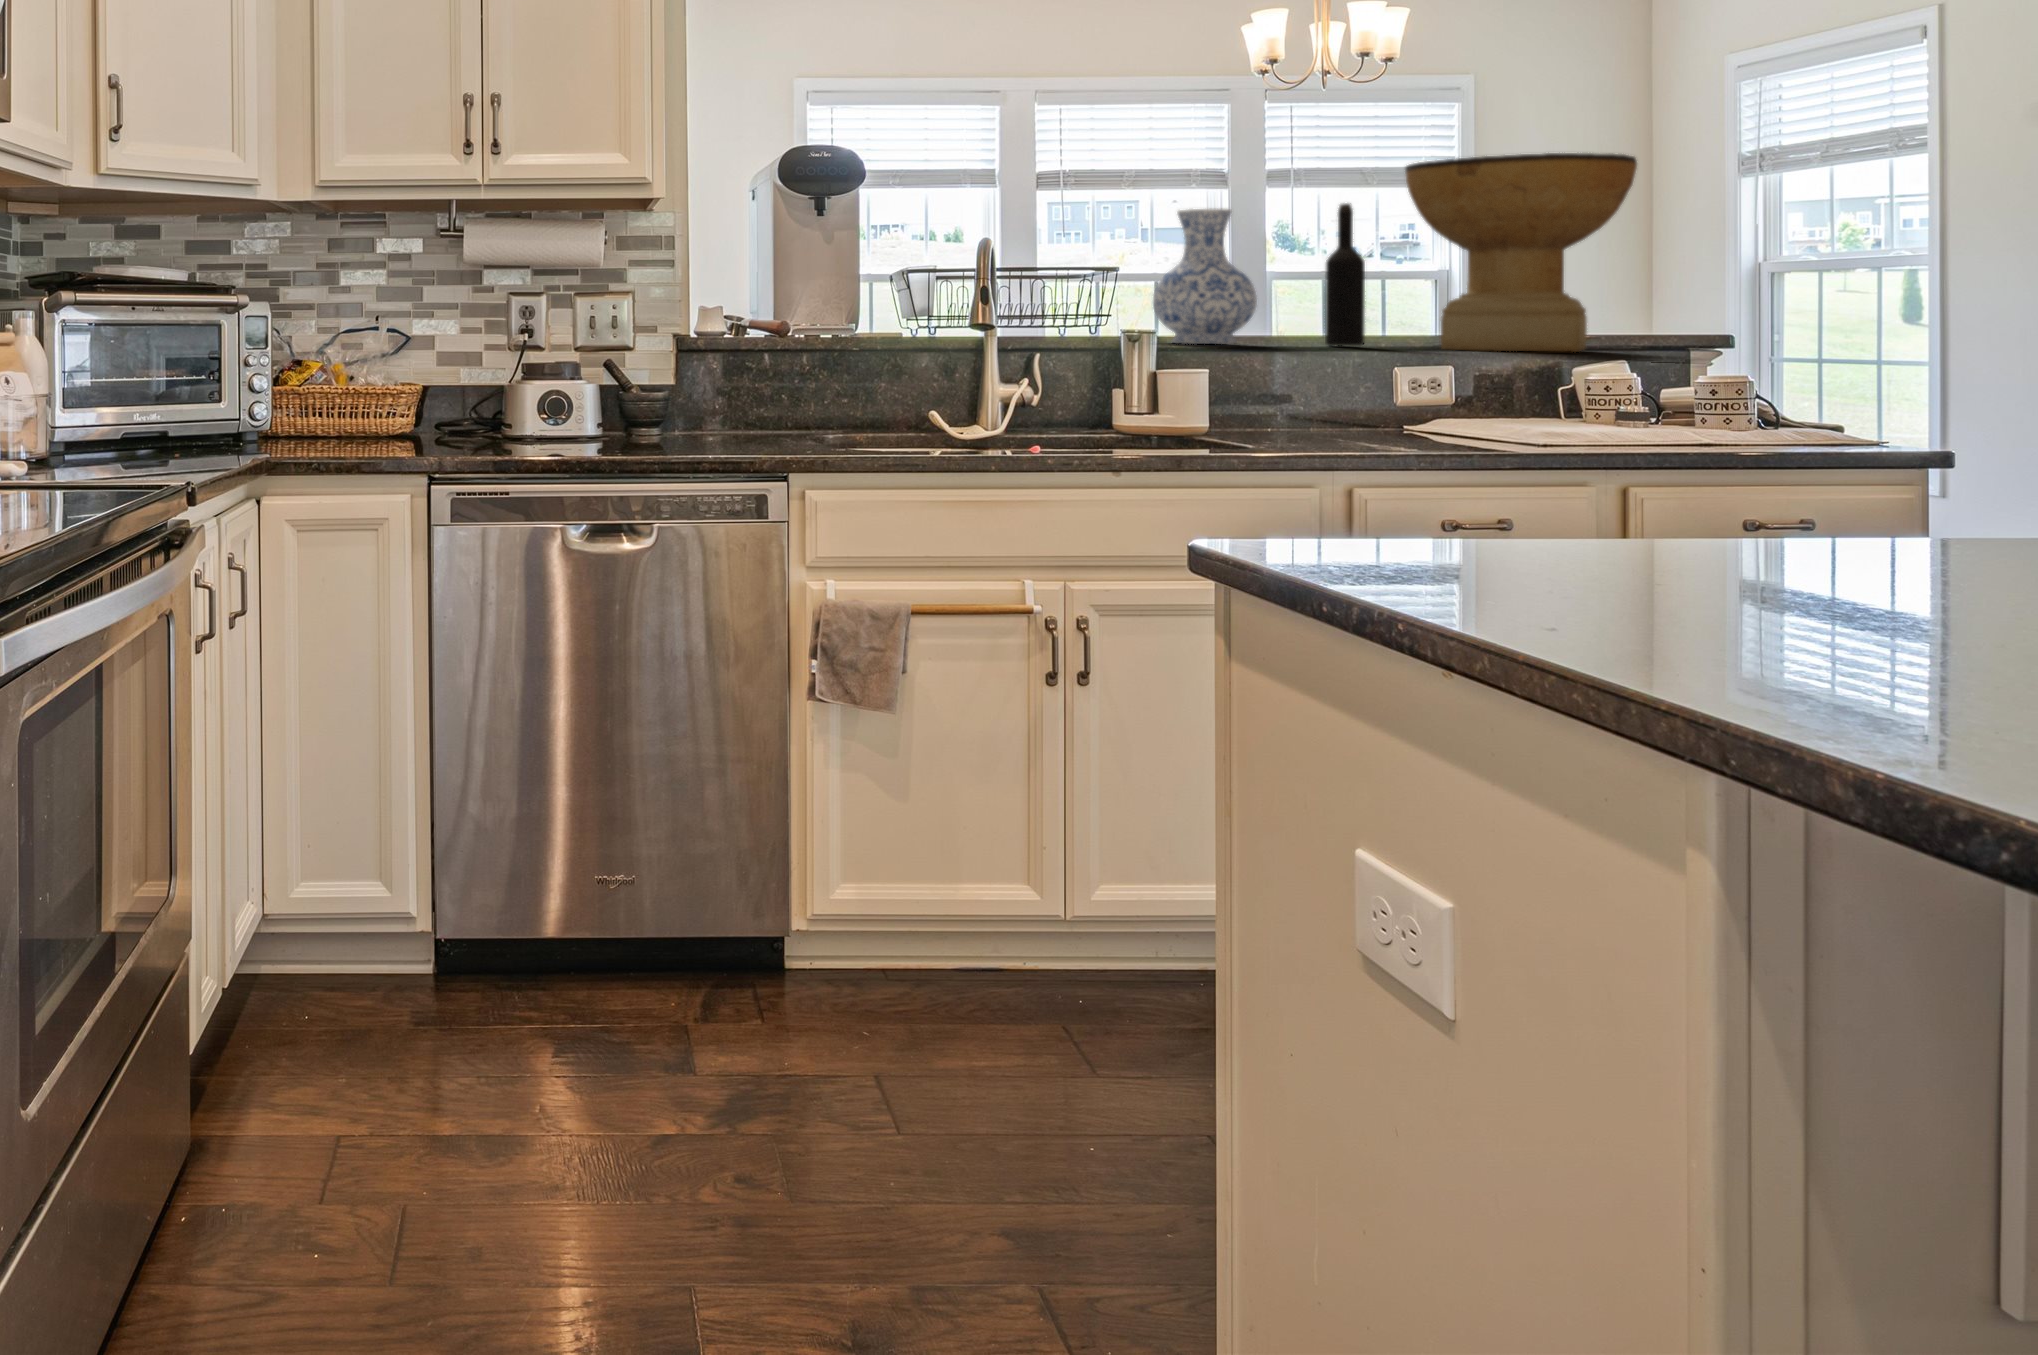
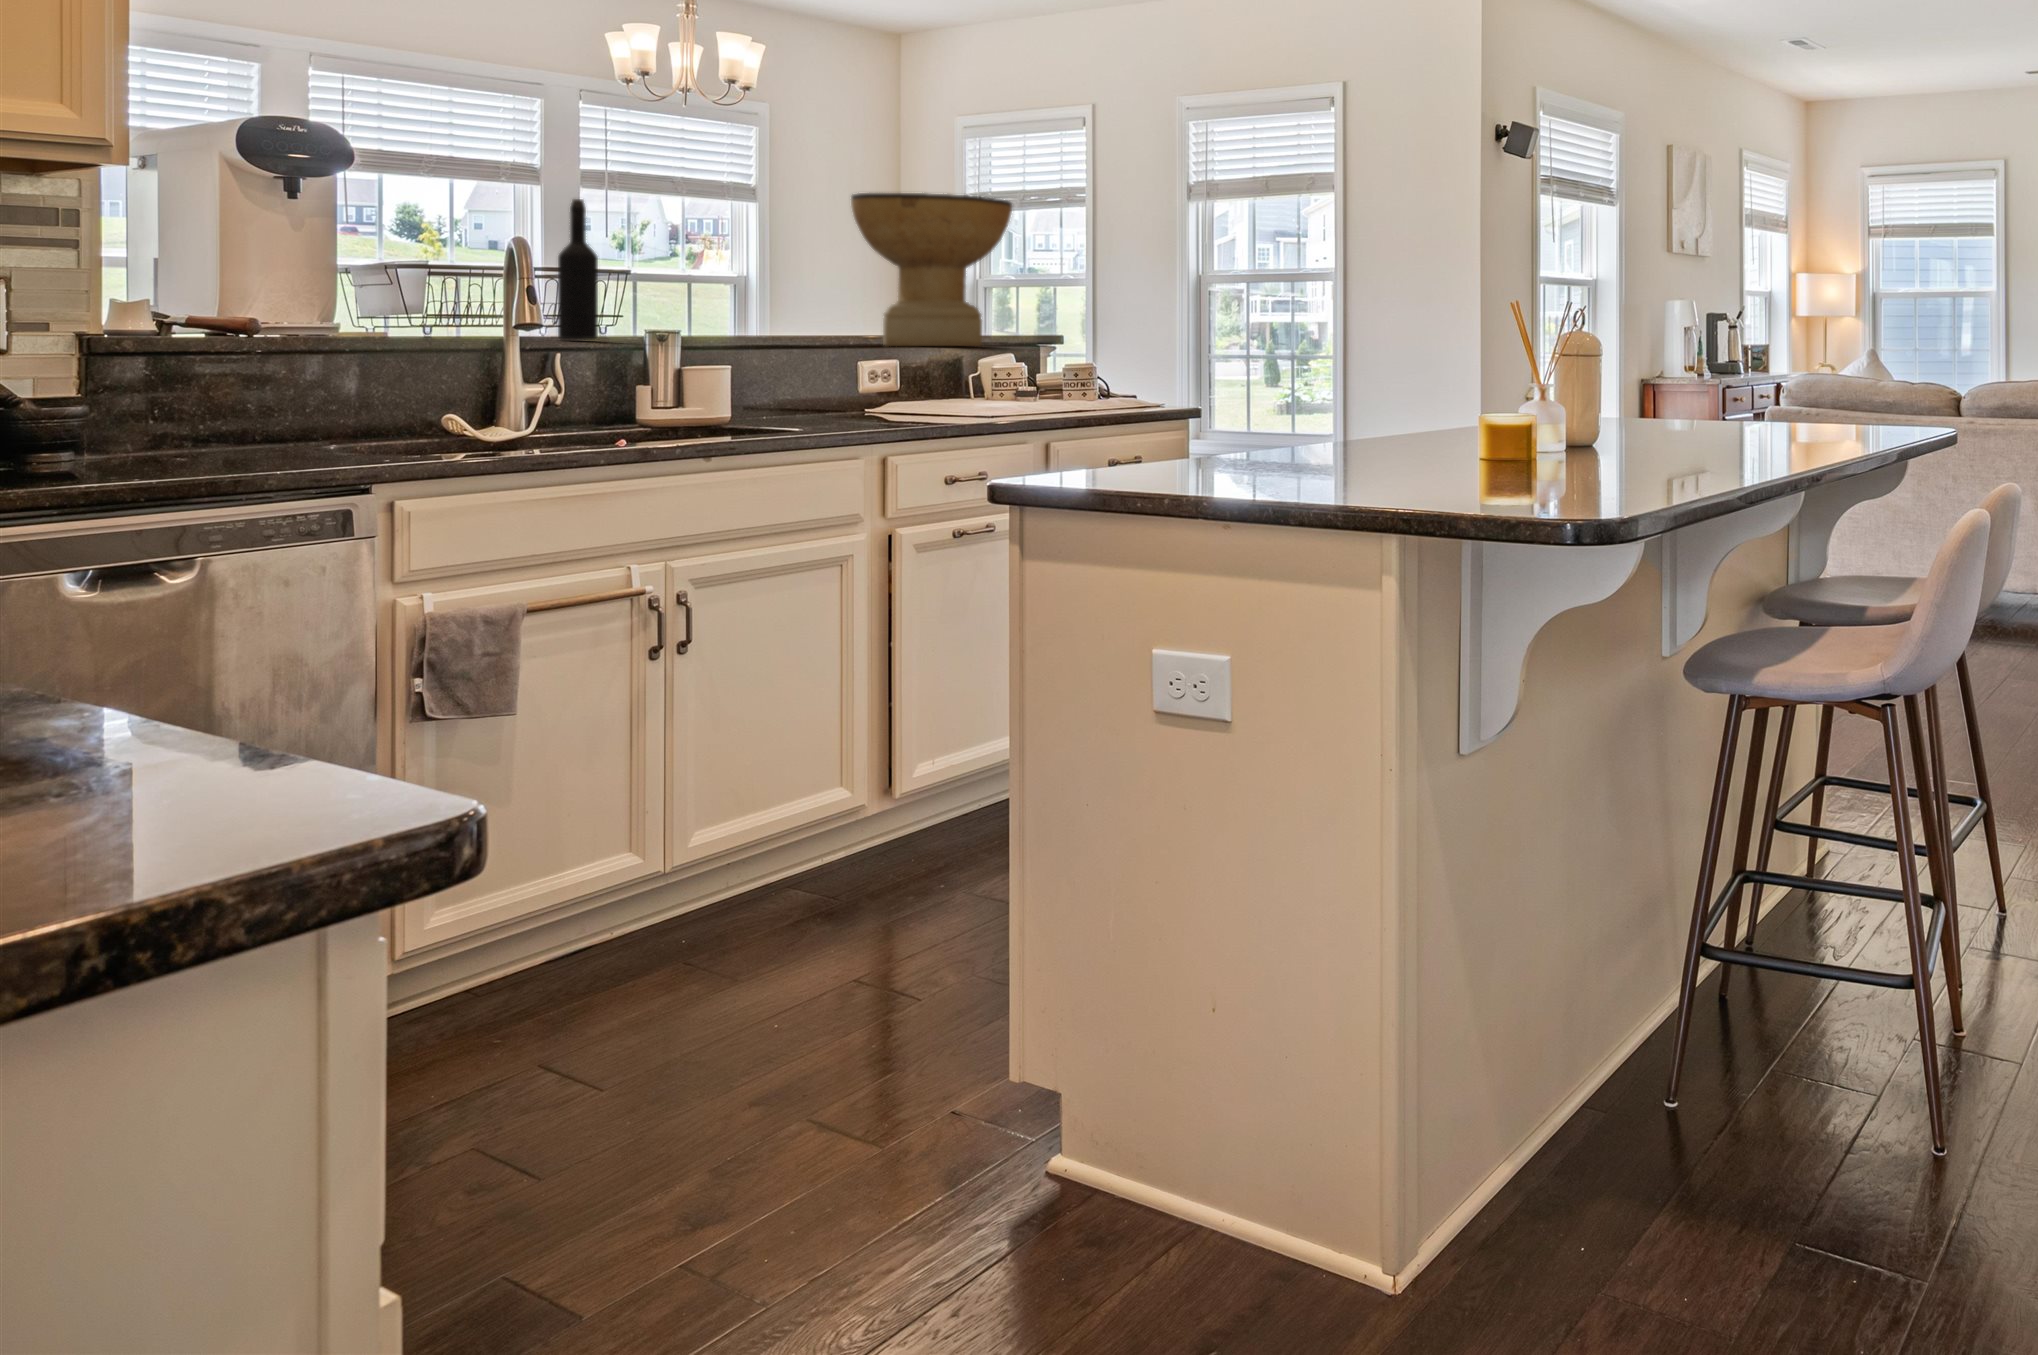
wine bottle: present [1325,203,1365,347] -> present [558,199,598,340]
vase: present [1153,208,1257,344] -> none [659,219,757,342]

